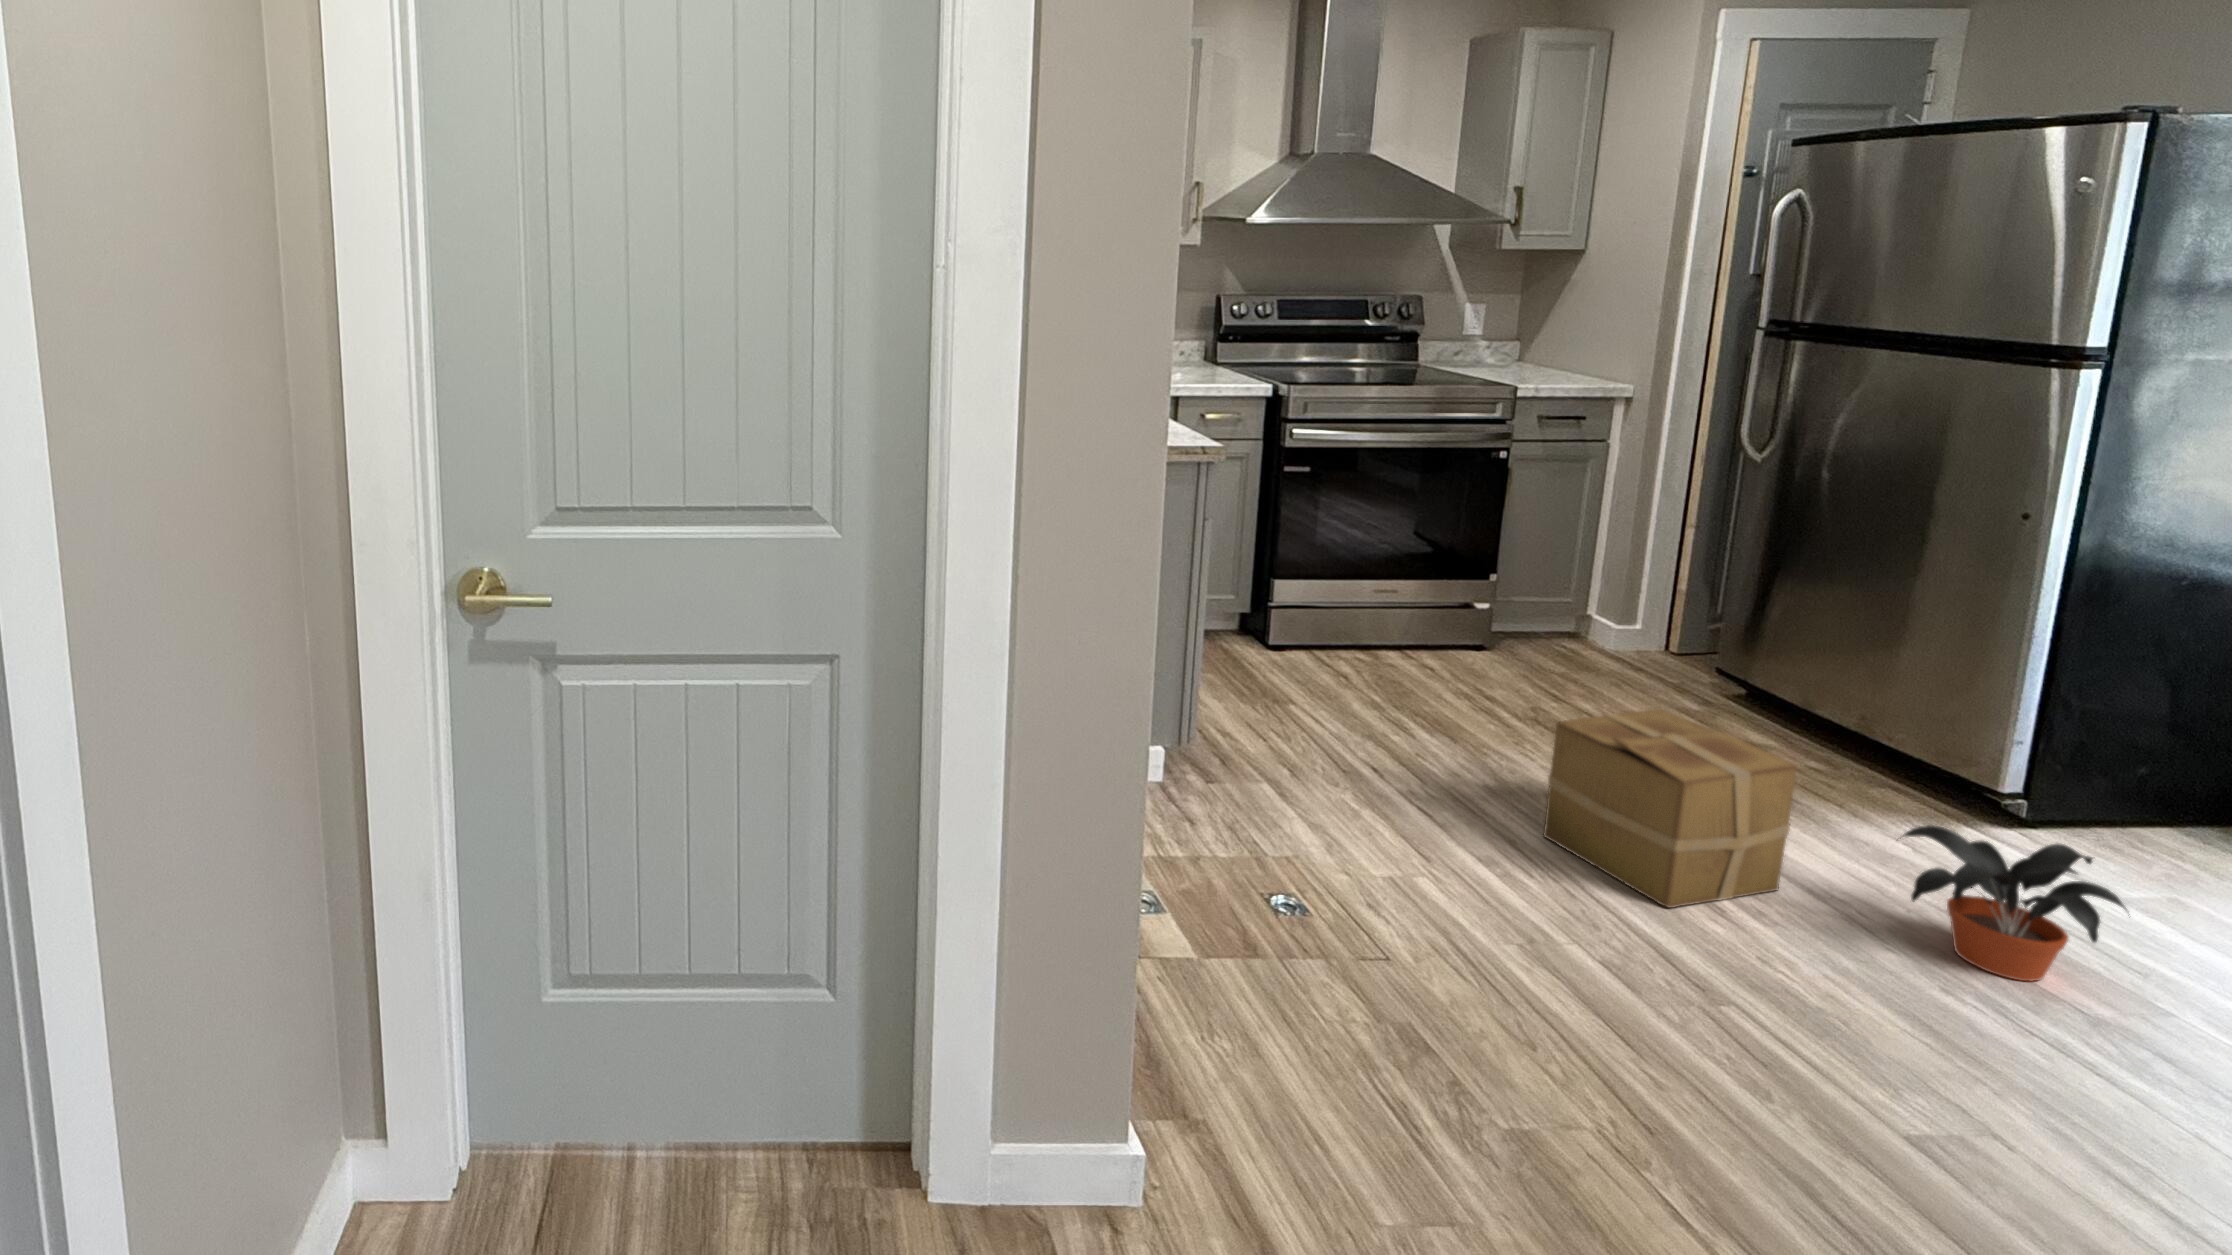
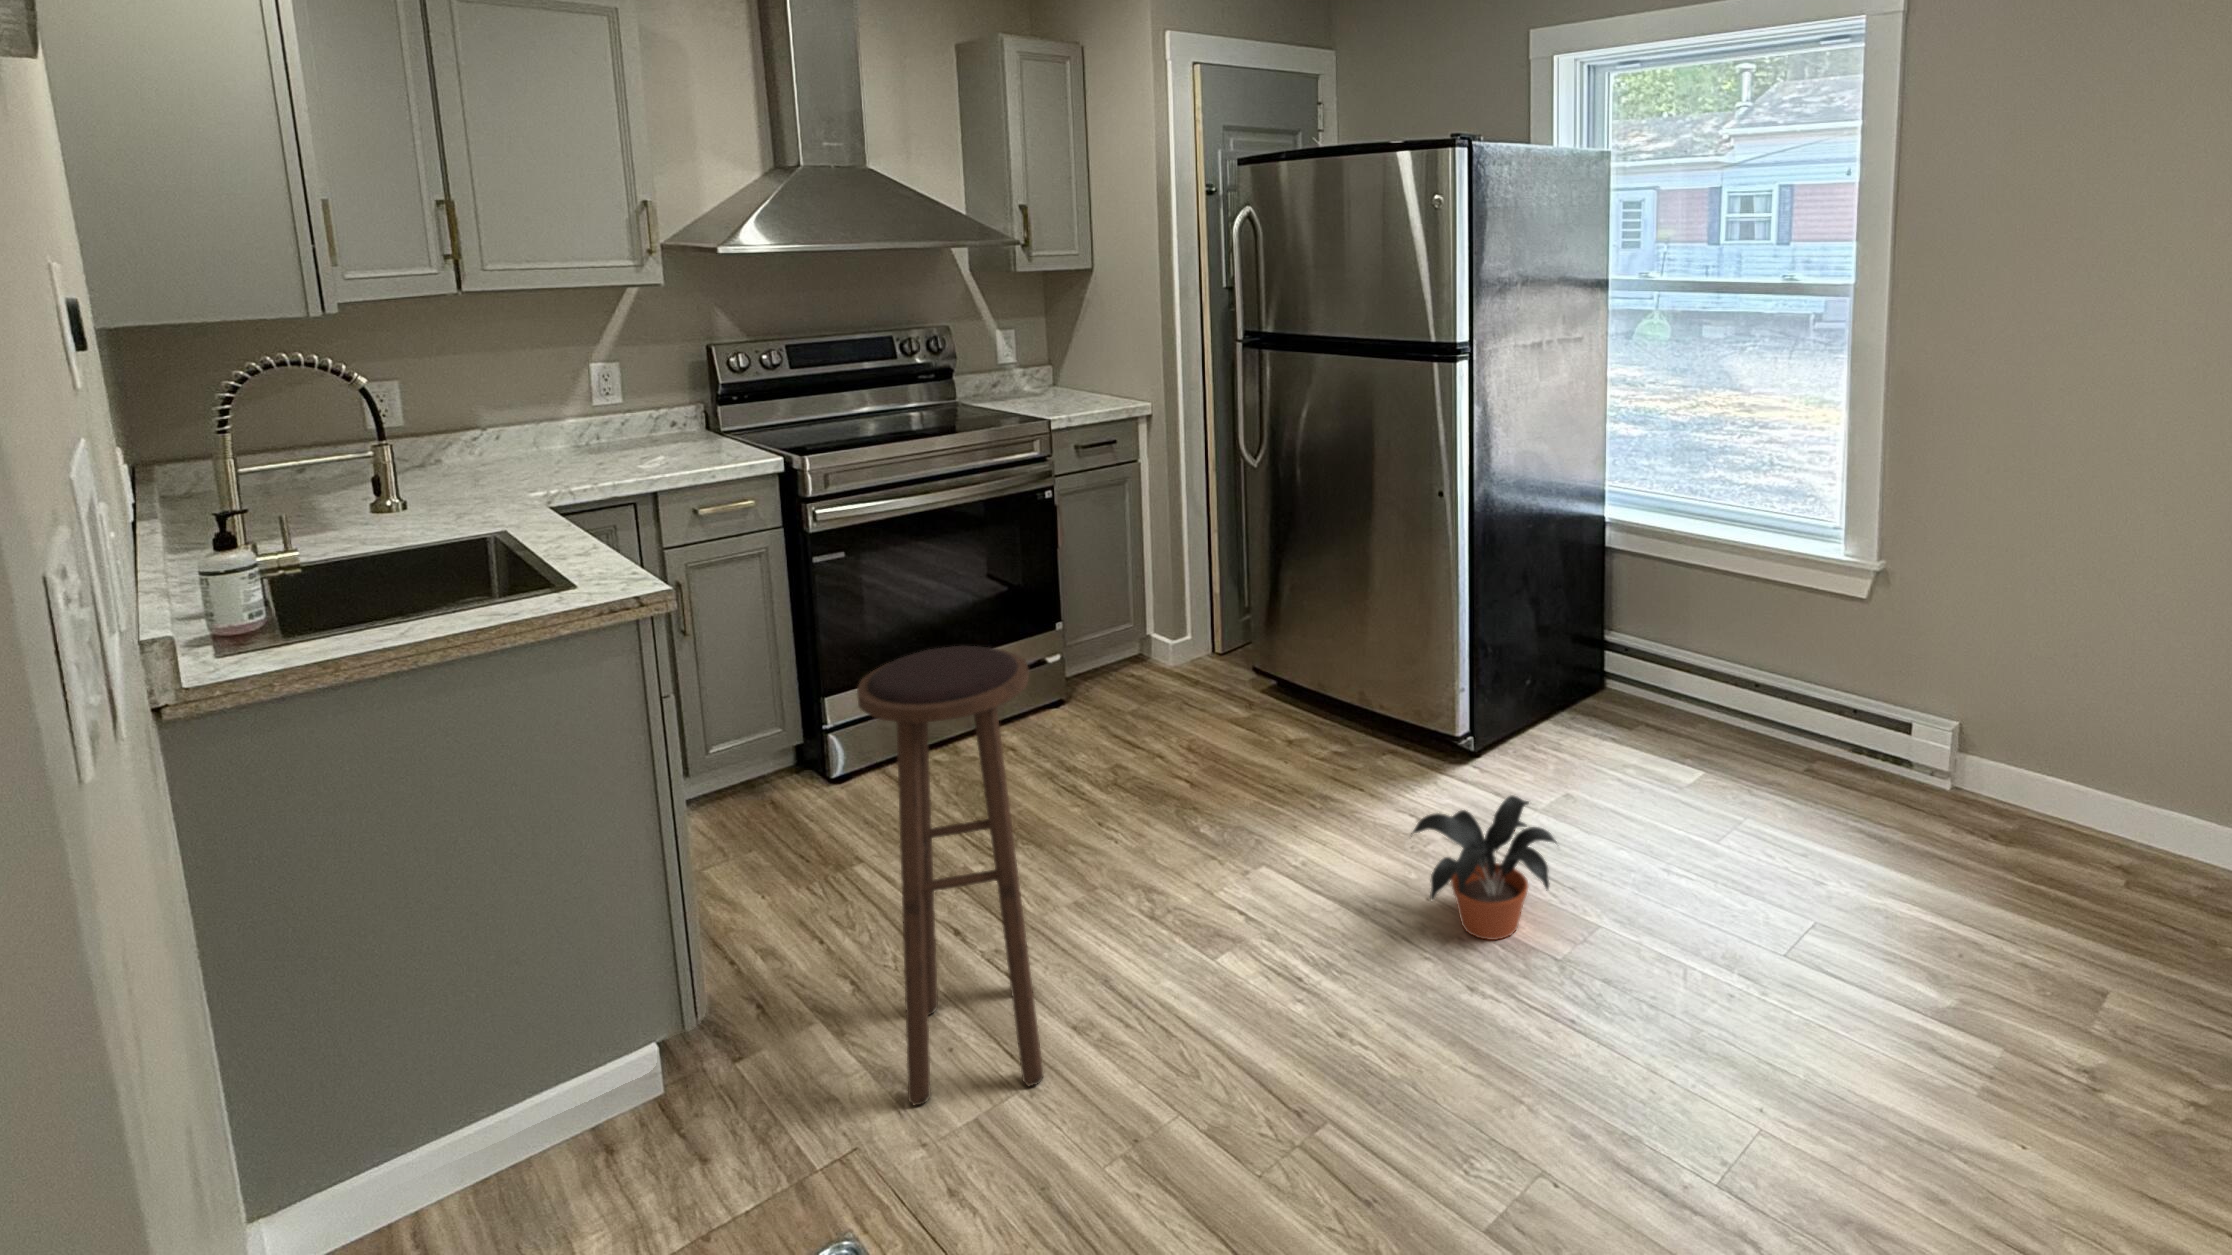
stool: none [1335,529,1489,878] -> present [857,646,1043,1105]
cardboard box: present [1544,709,1796,908] -> none [1129,763,1336,1000]

